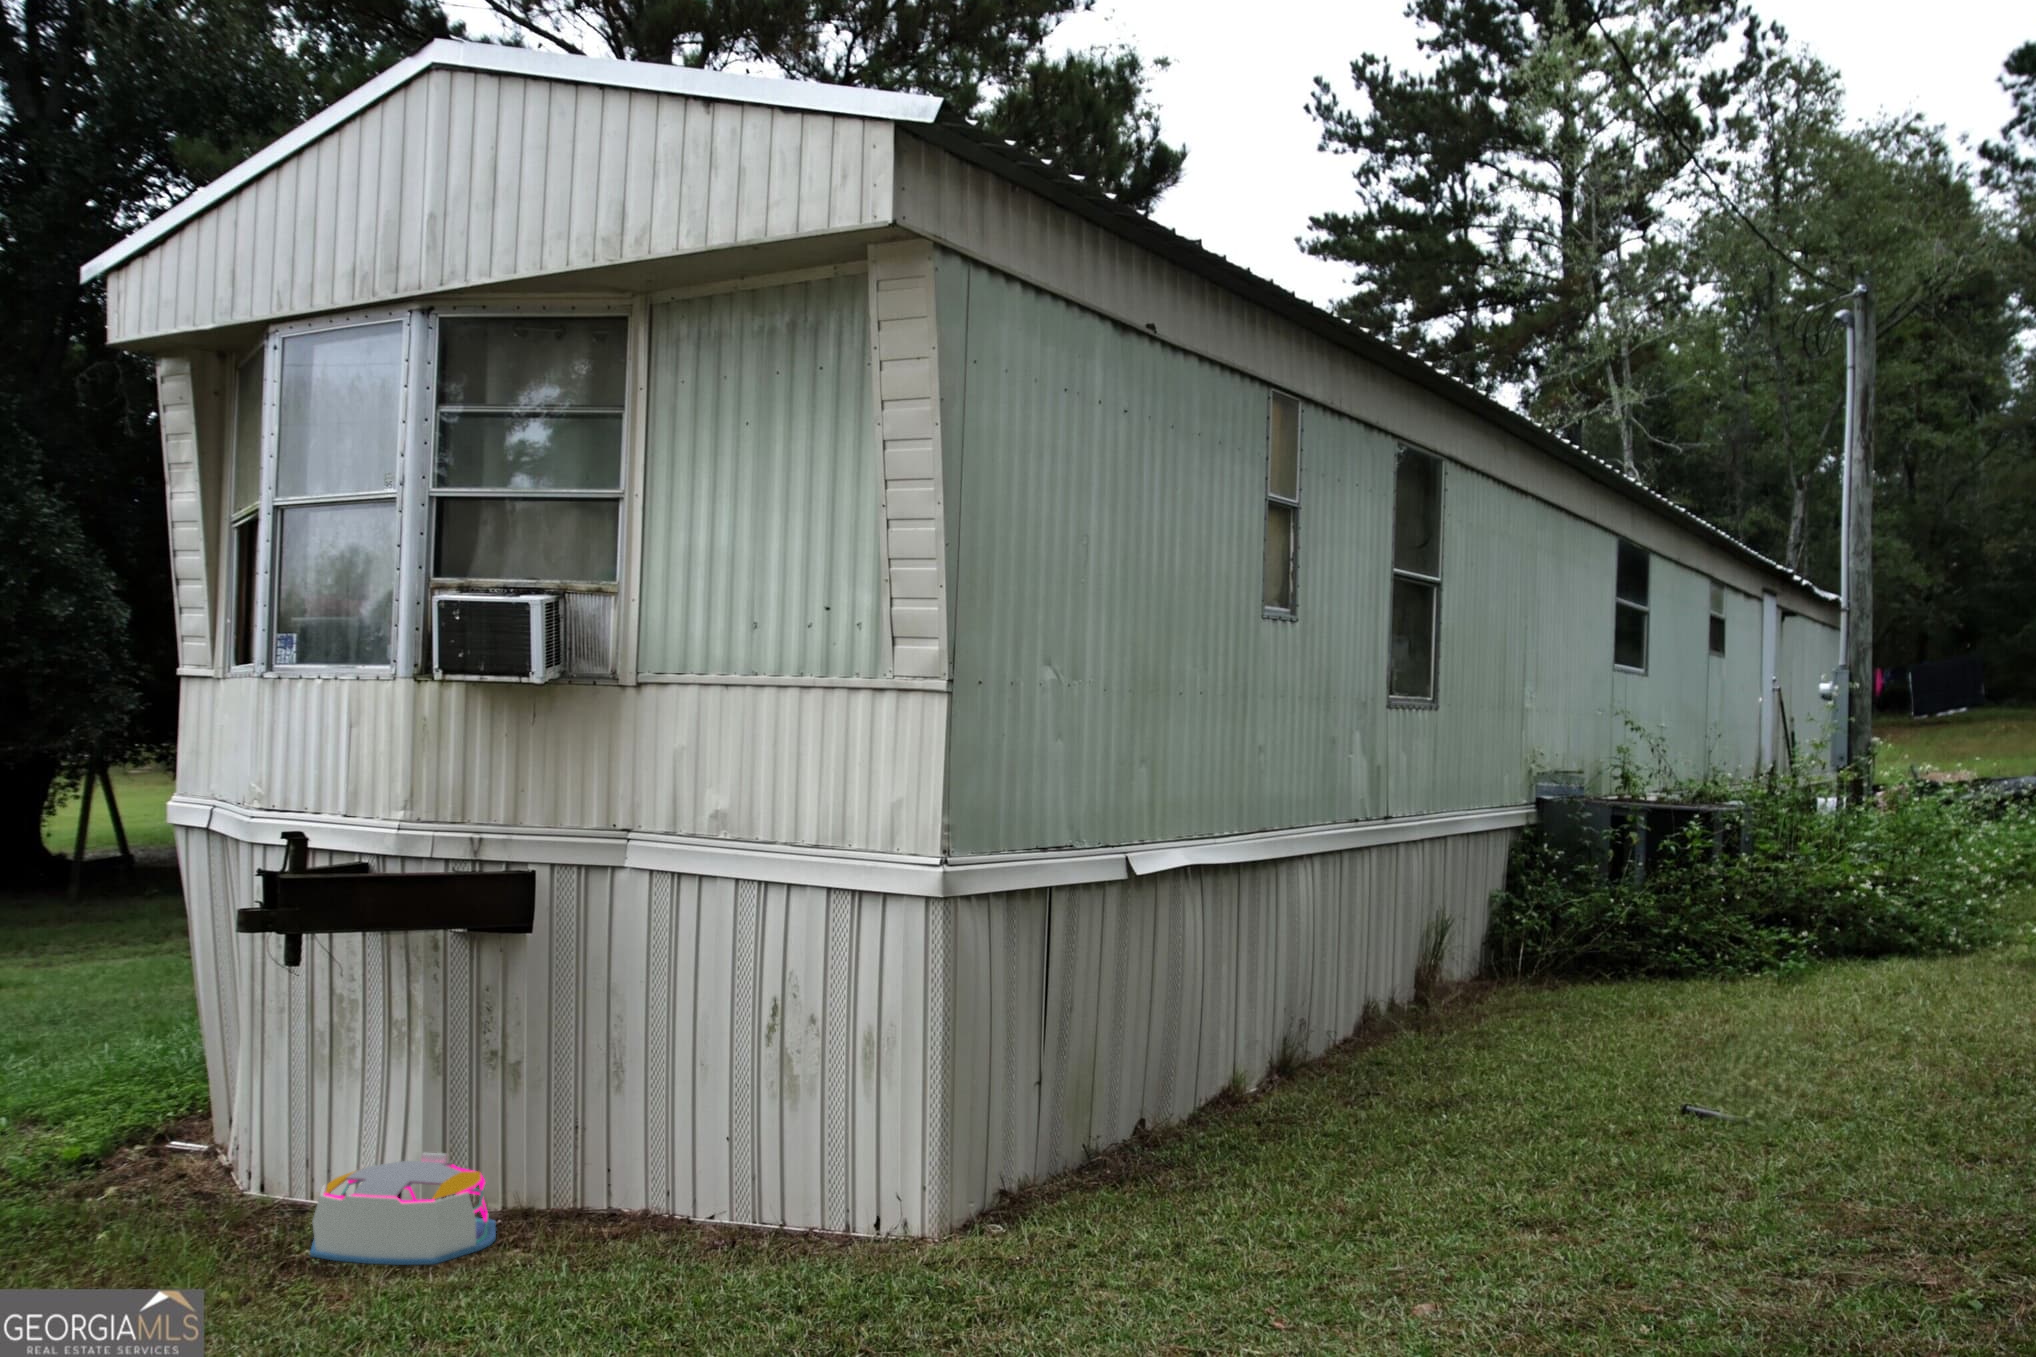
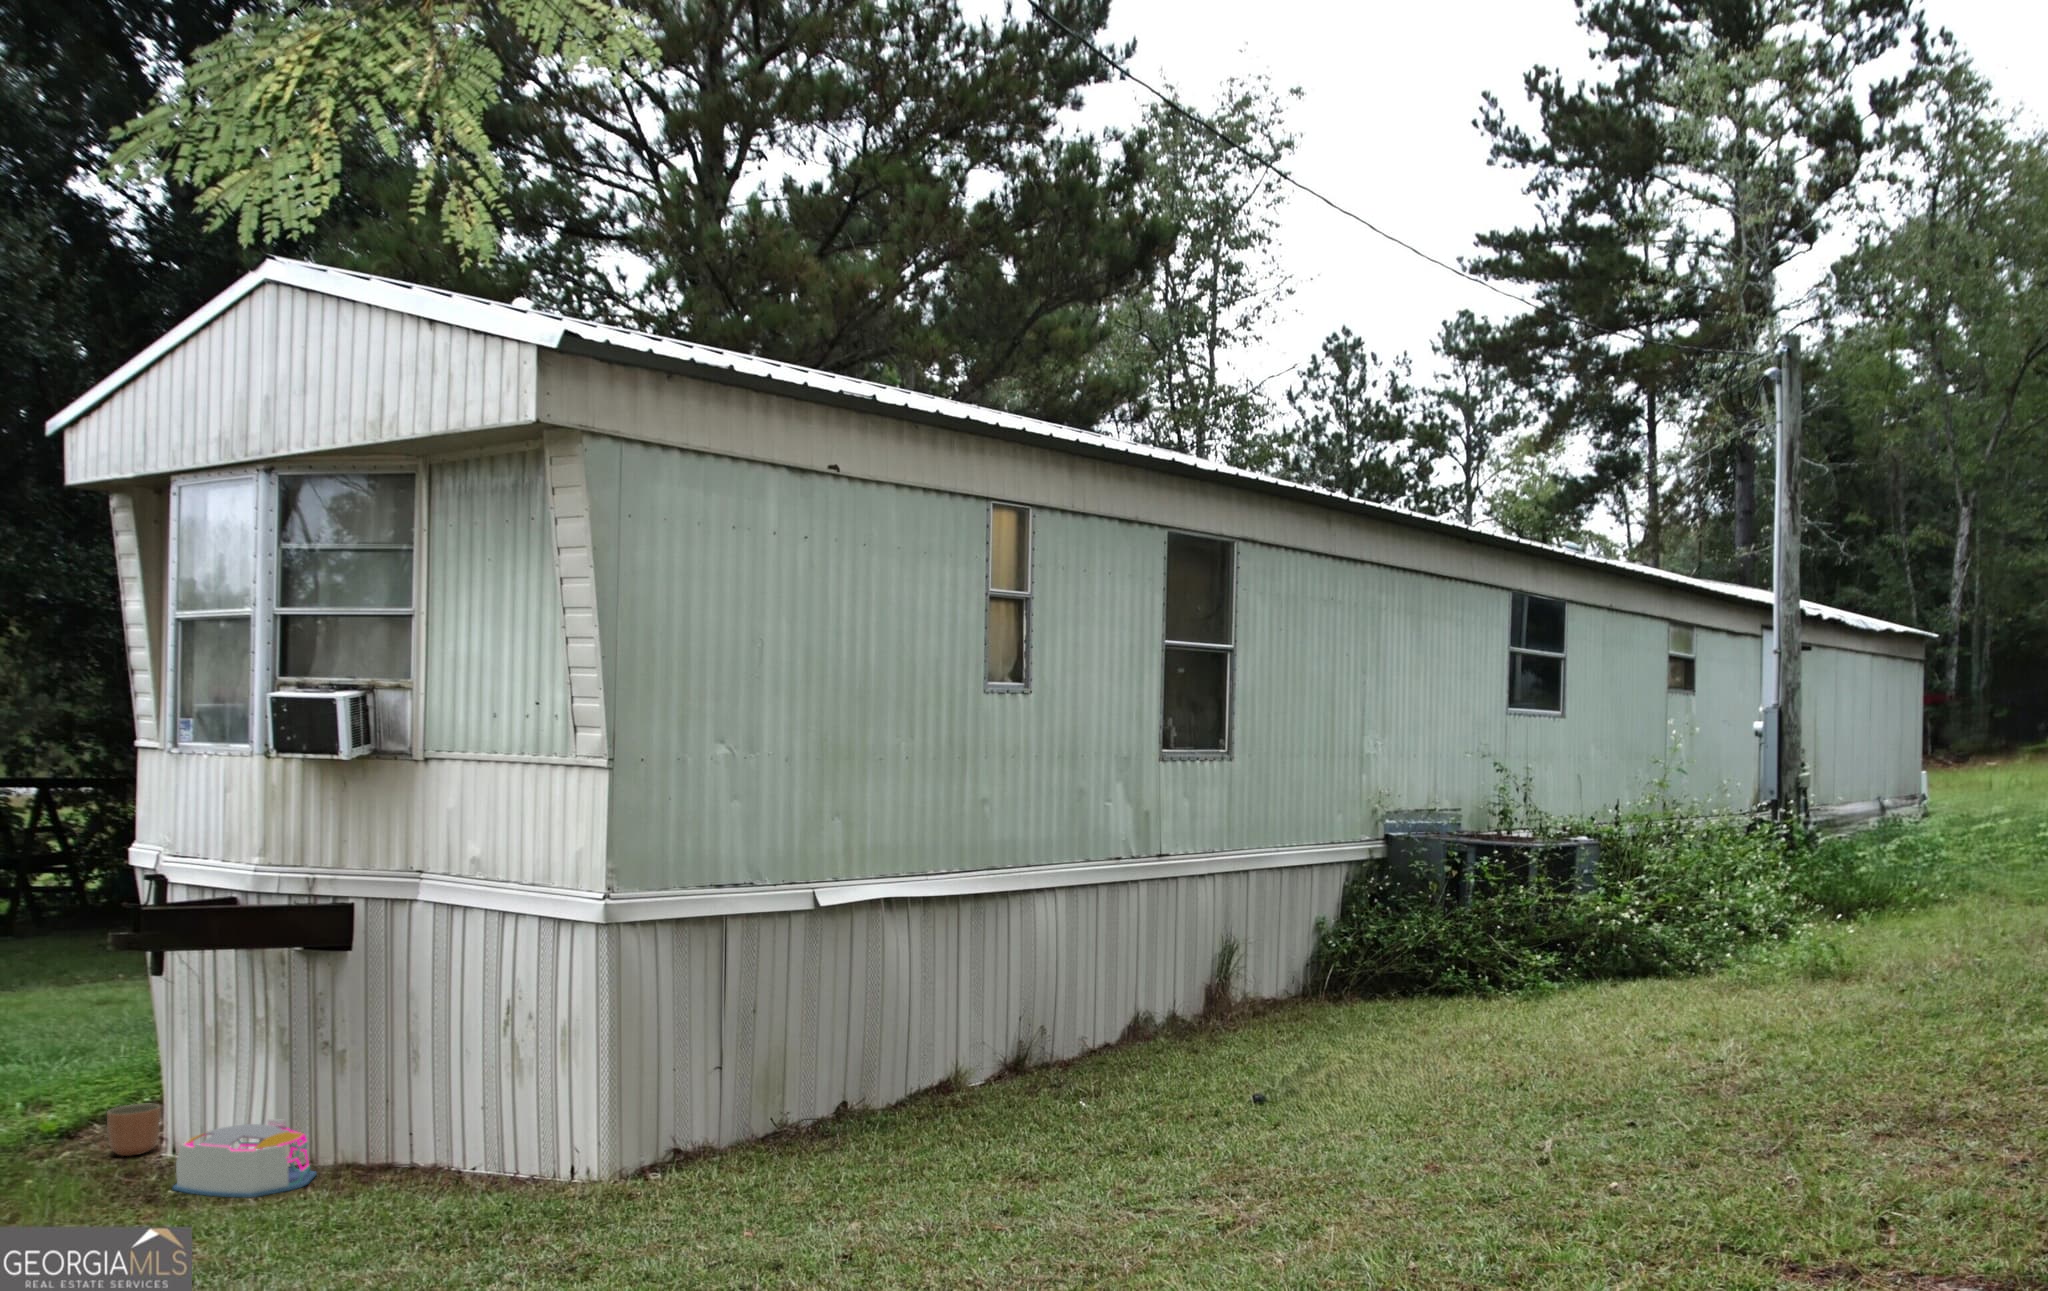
planter: none [170,1132,241,1203] -> present [107,1103,161,1156]

